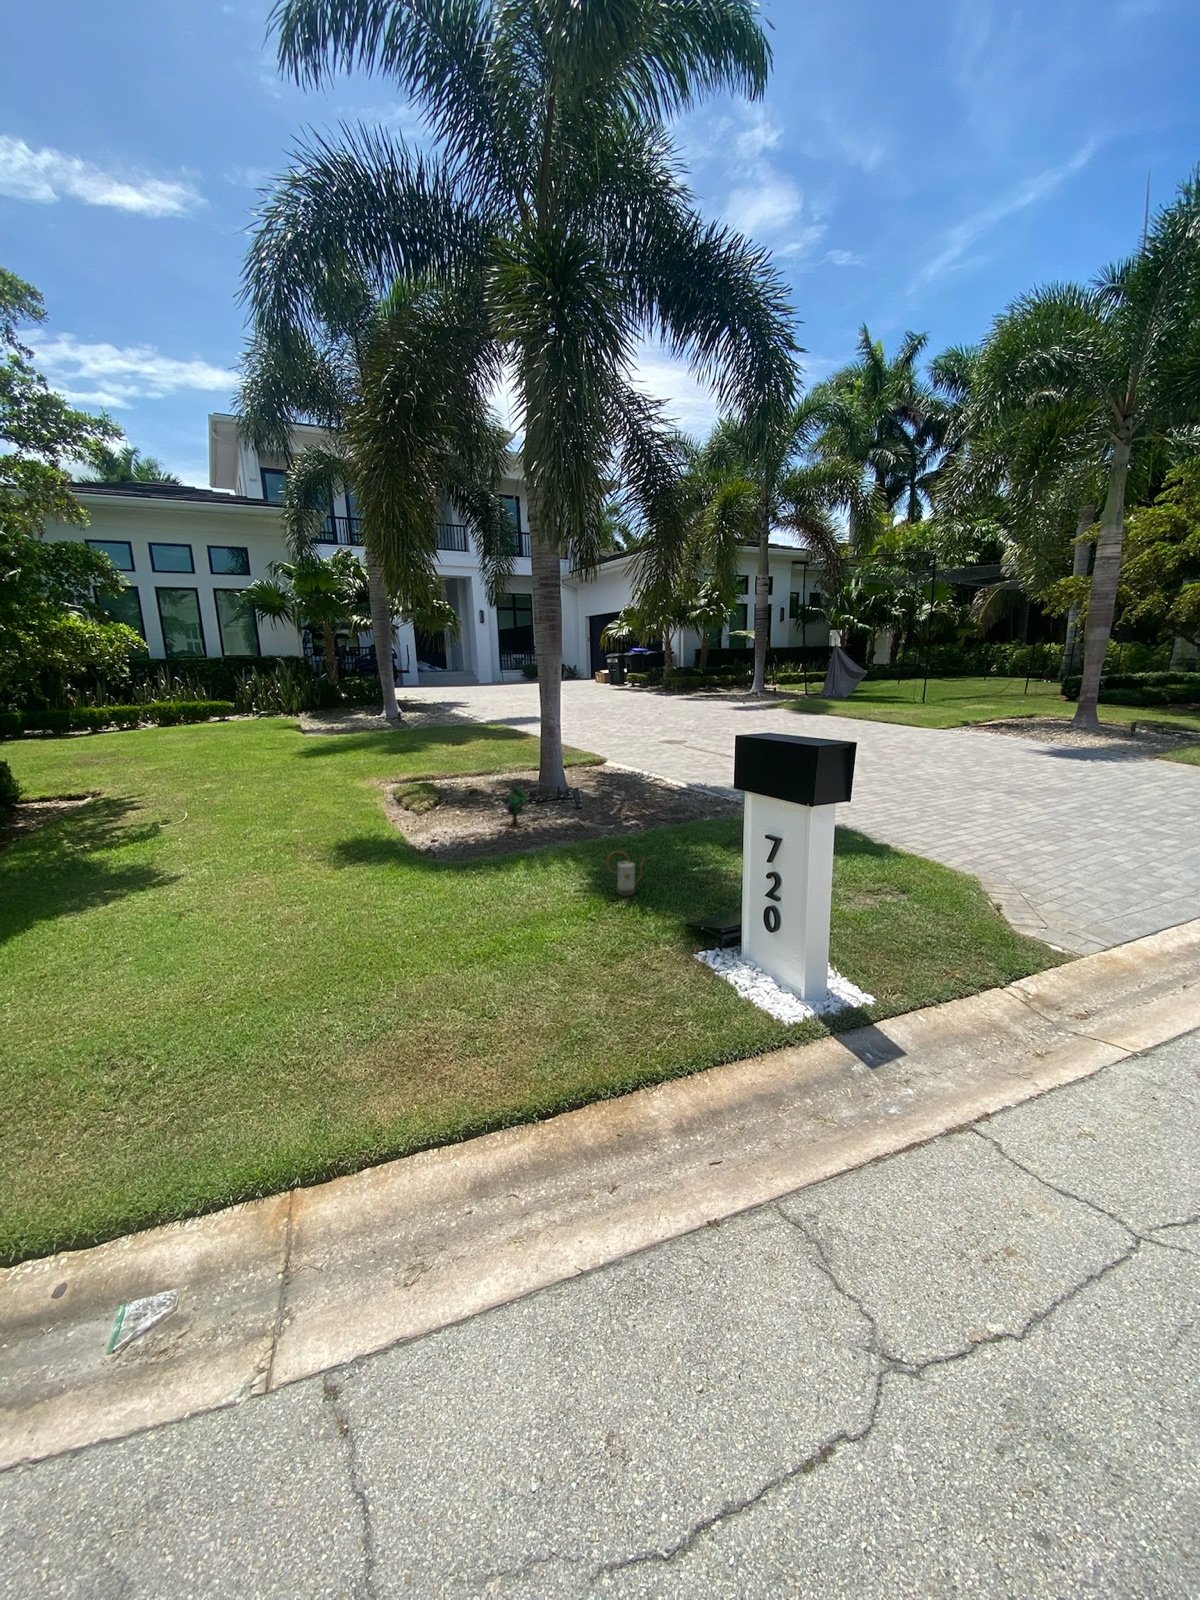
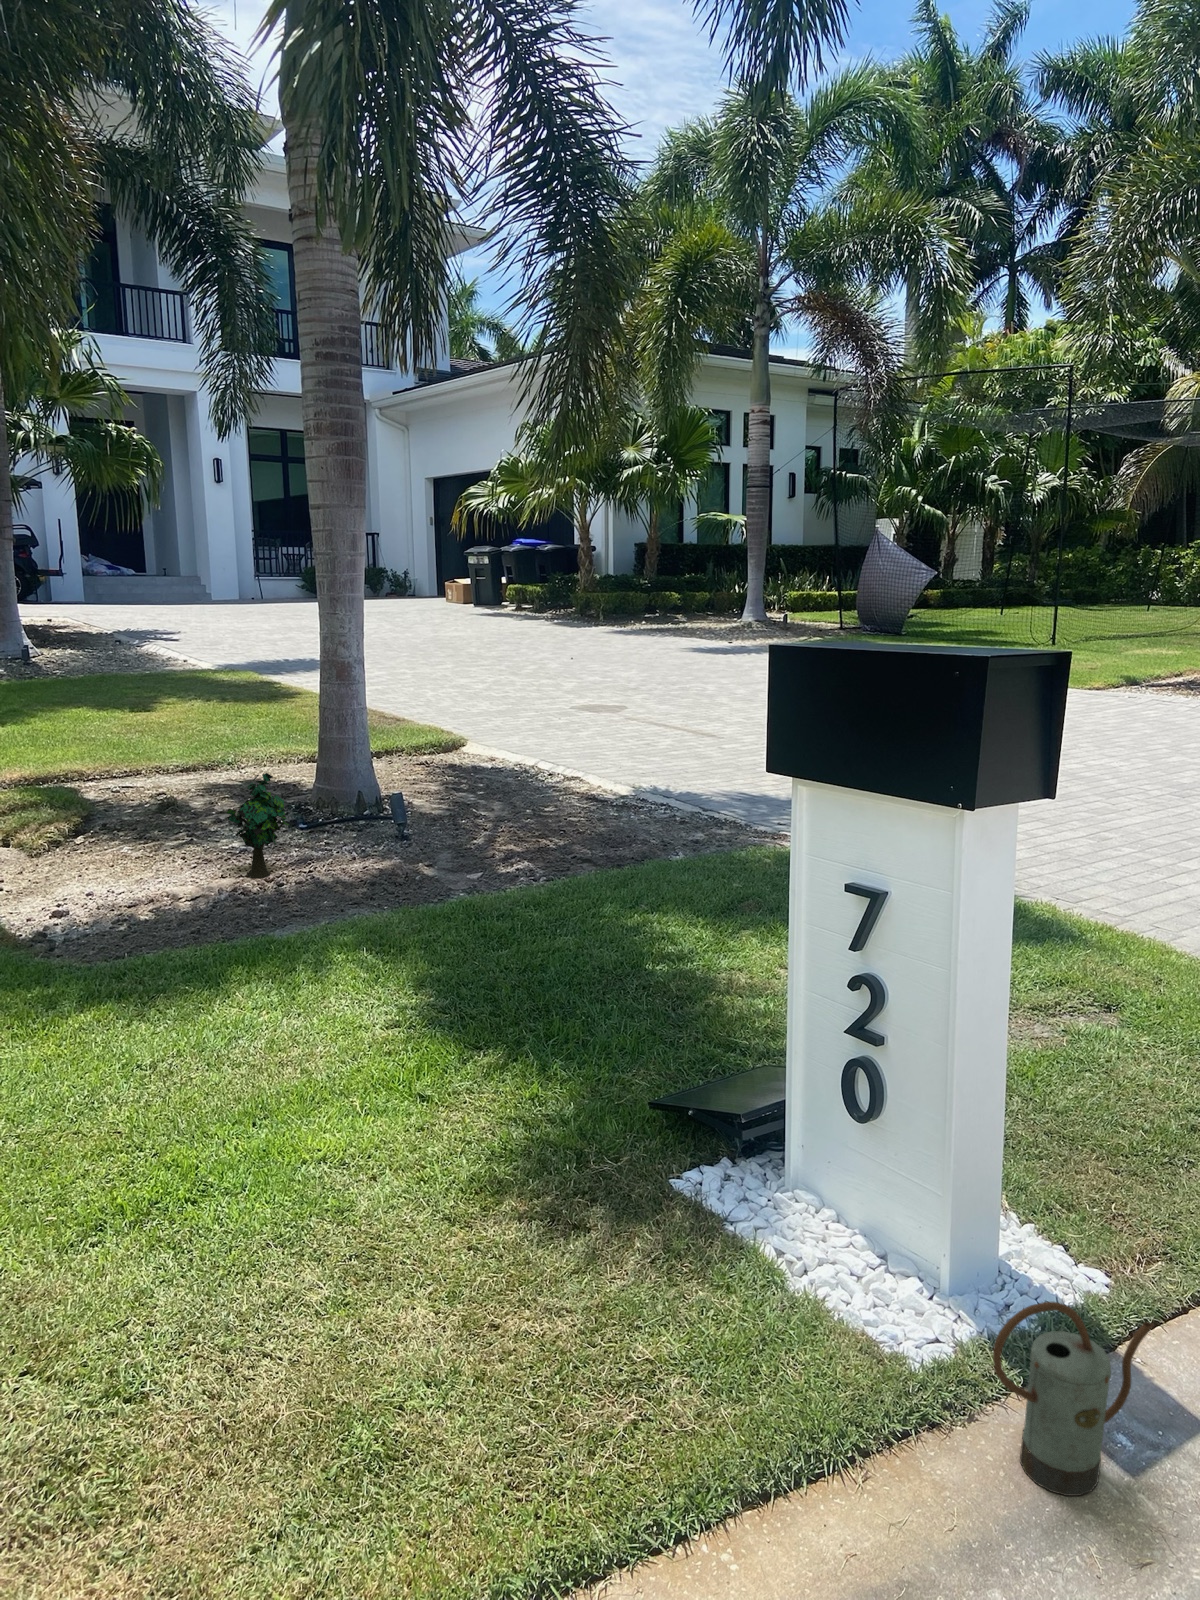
watering can: present [606,851,645,896] -> present [993,1302,1153,1496]

